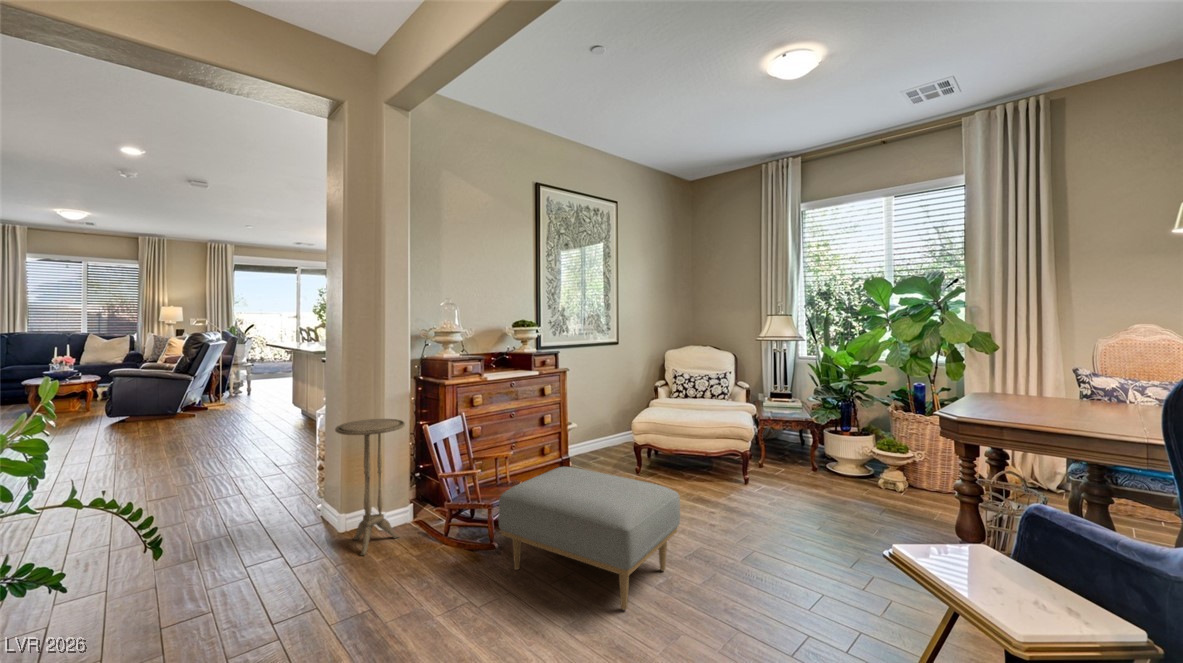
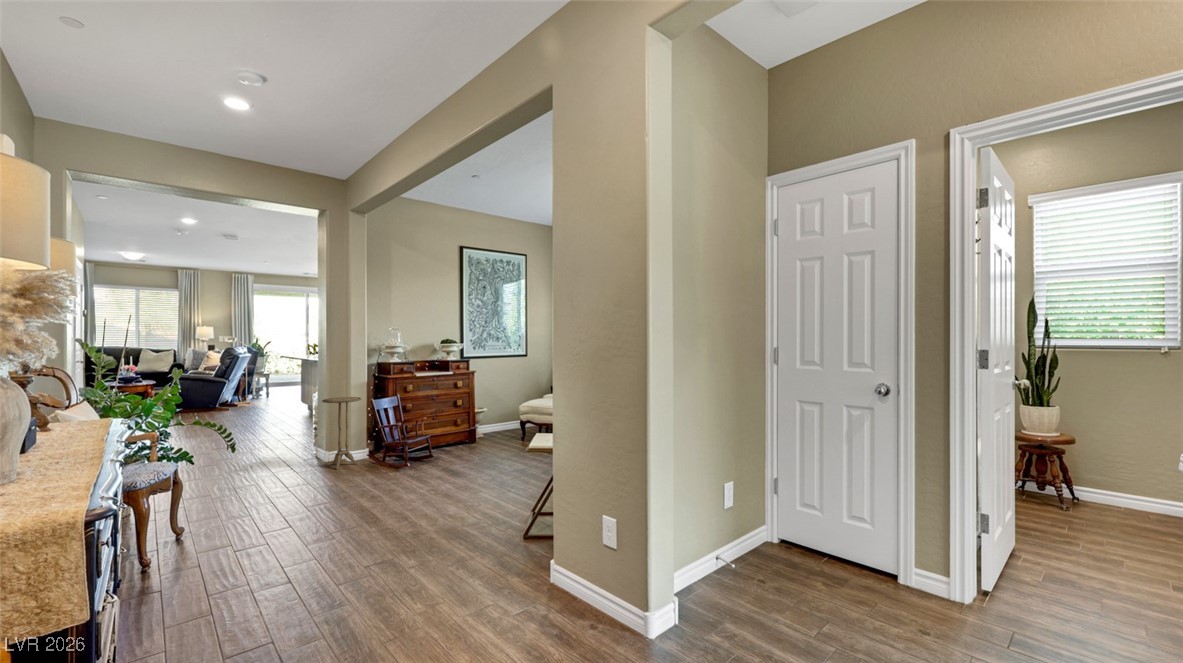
ottoman: present [498,467,680,610] -> none [406,424,503,486]

